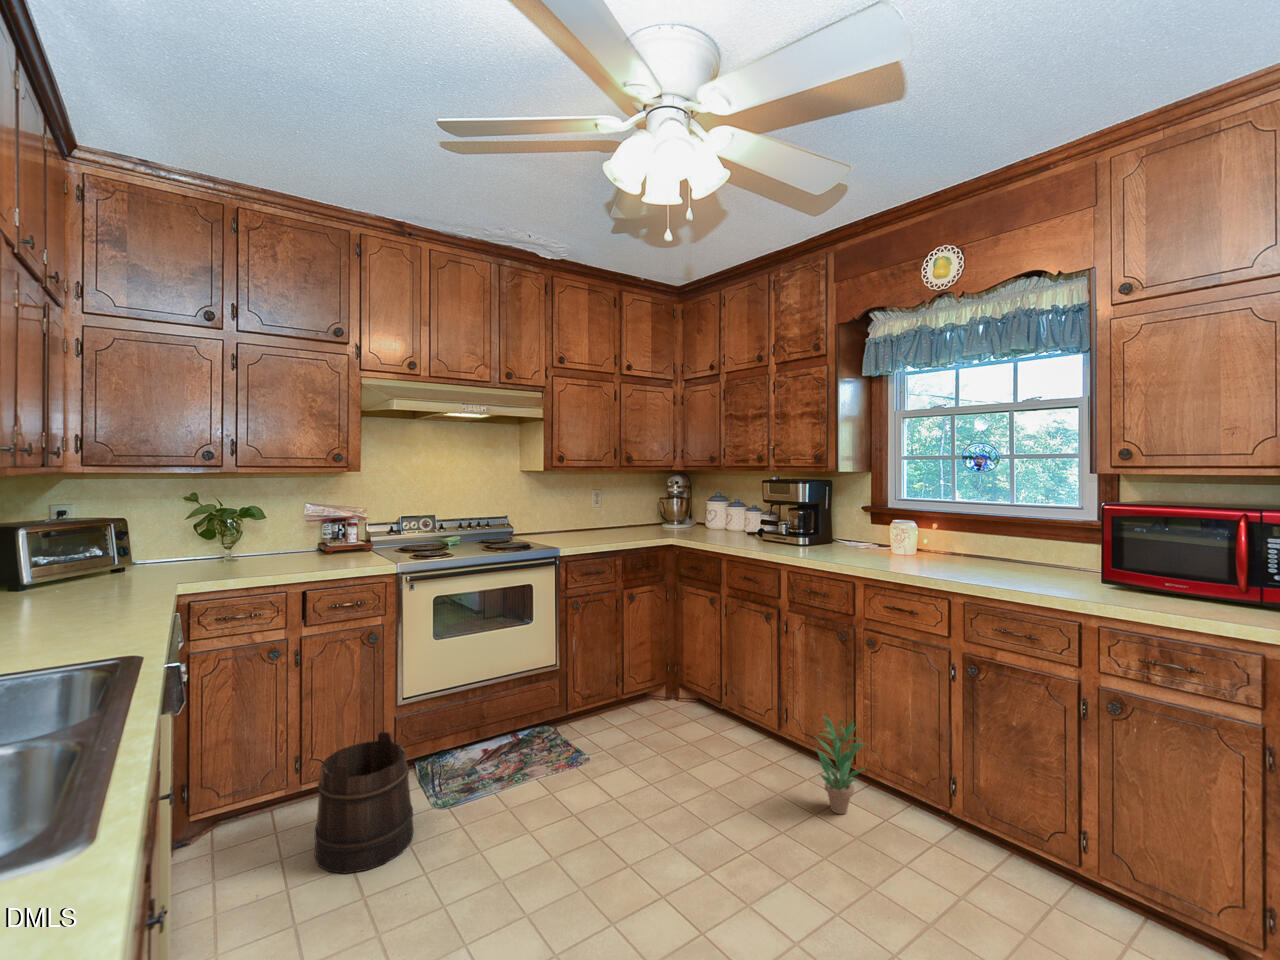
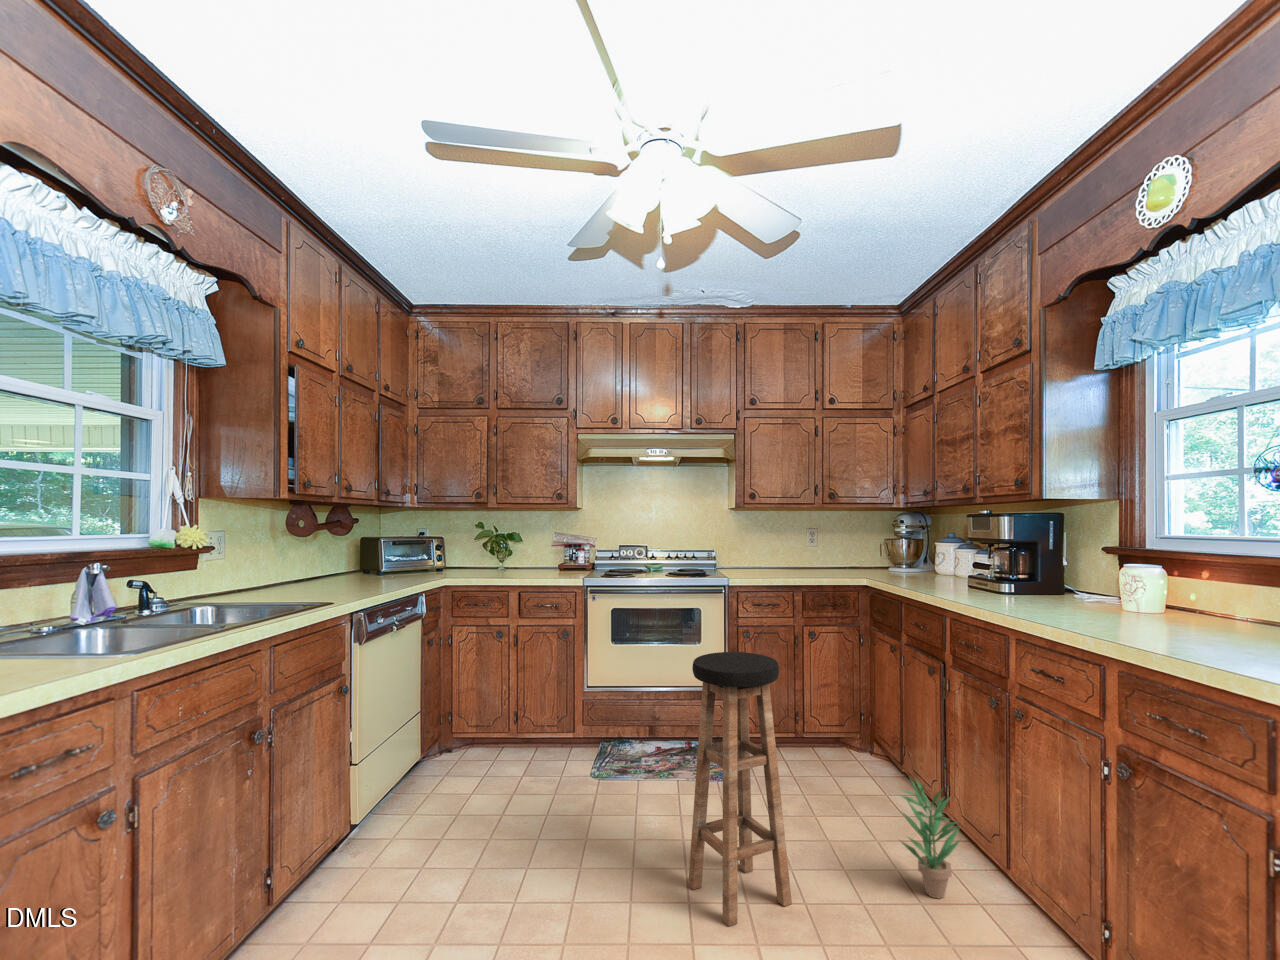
bar stool: none [662,627,762,920] -> present [688,652,792,926]
bucket: present [315,732,414,873] -> none [499,704,567,799]

